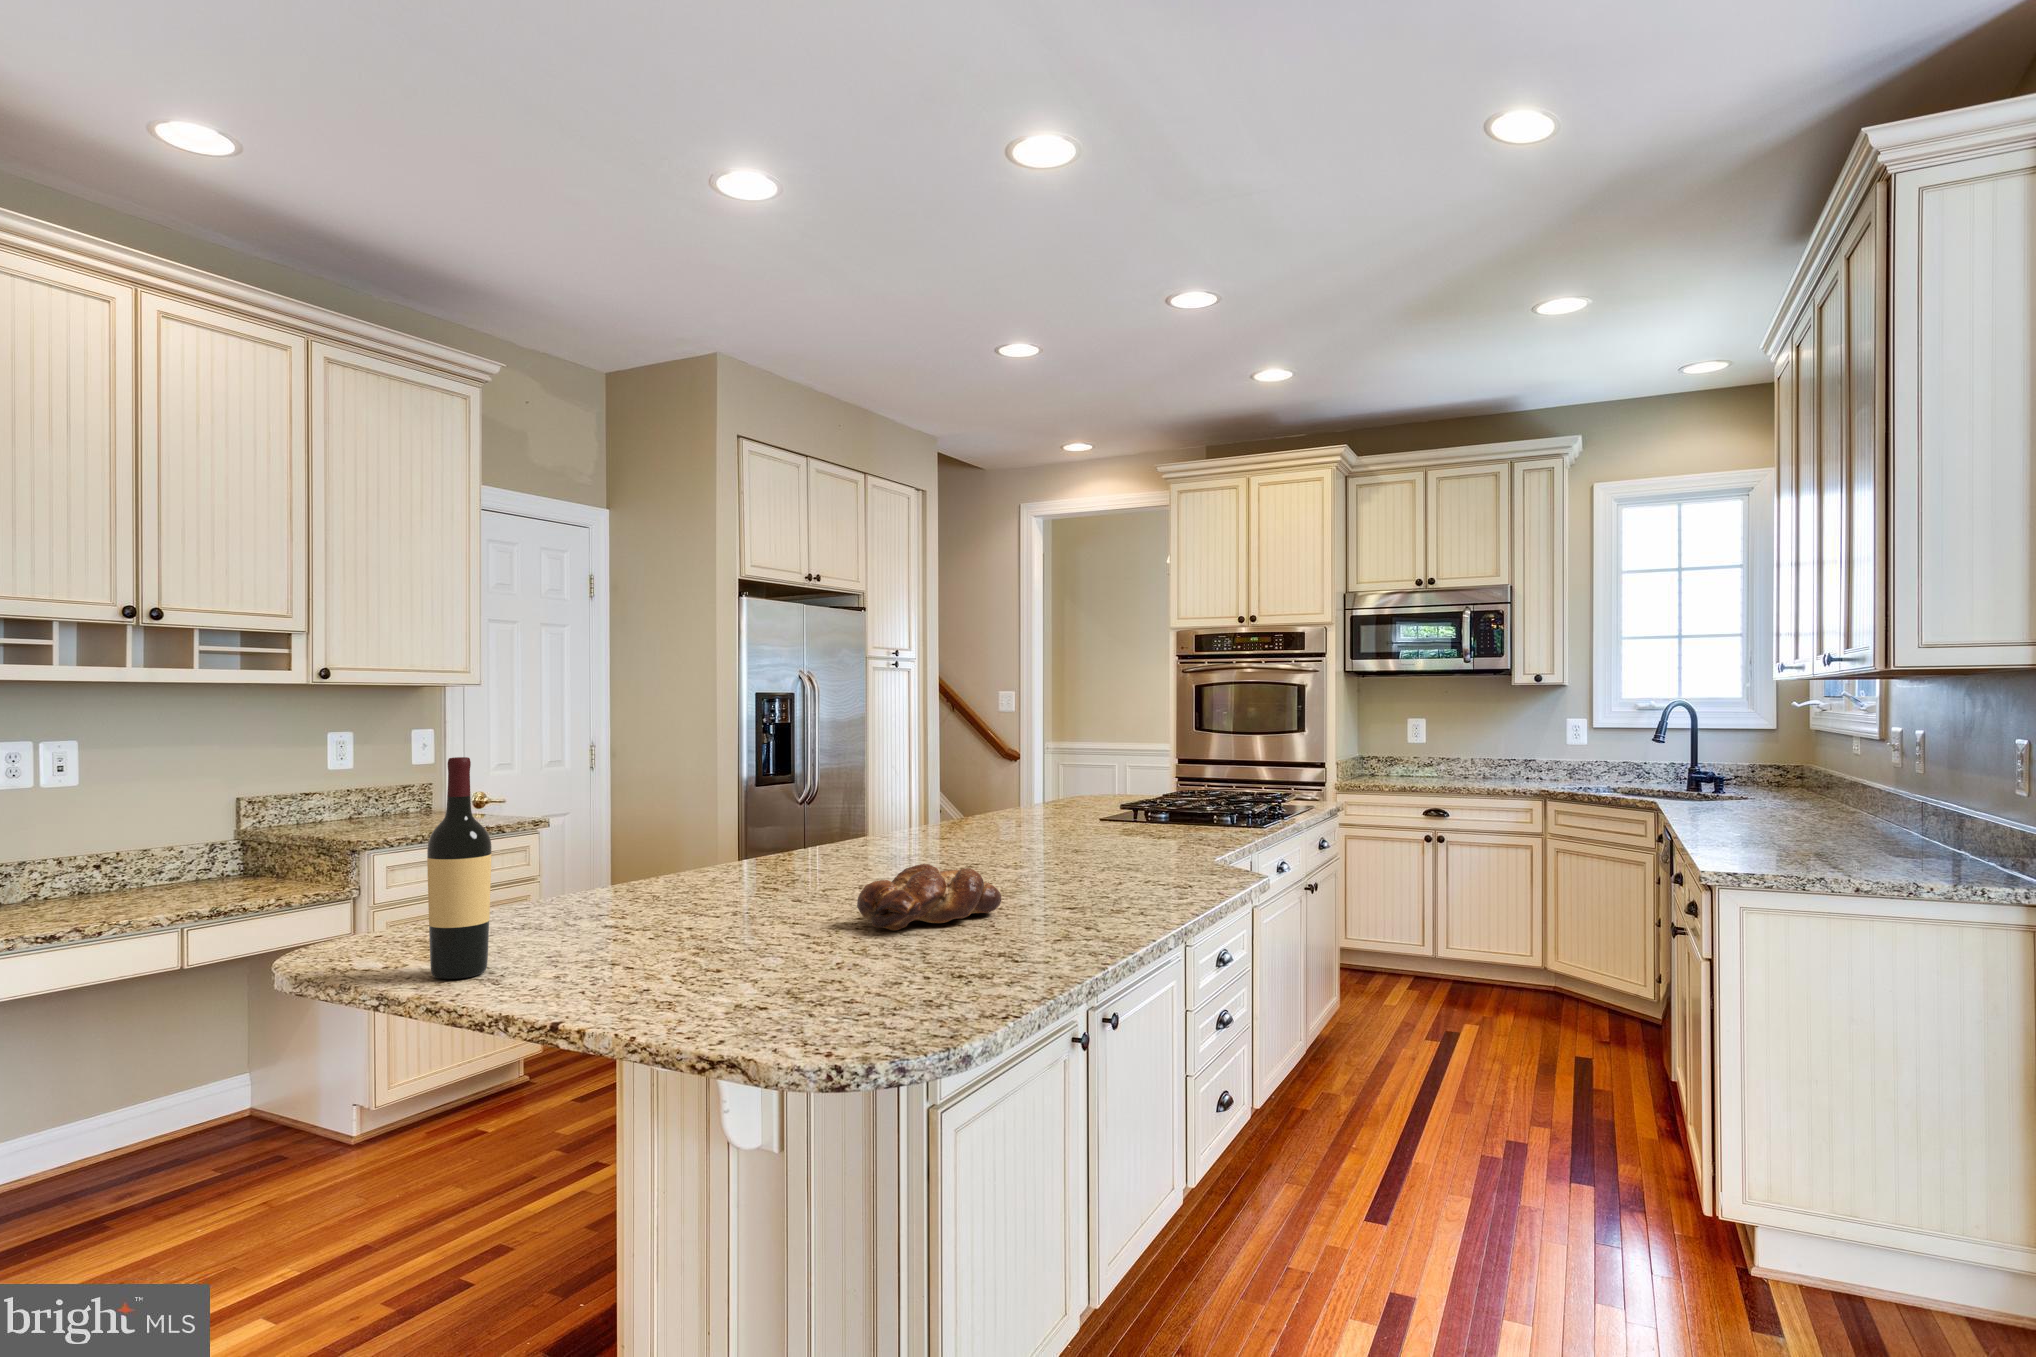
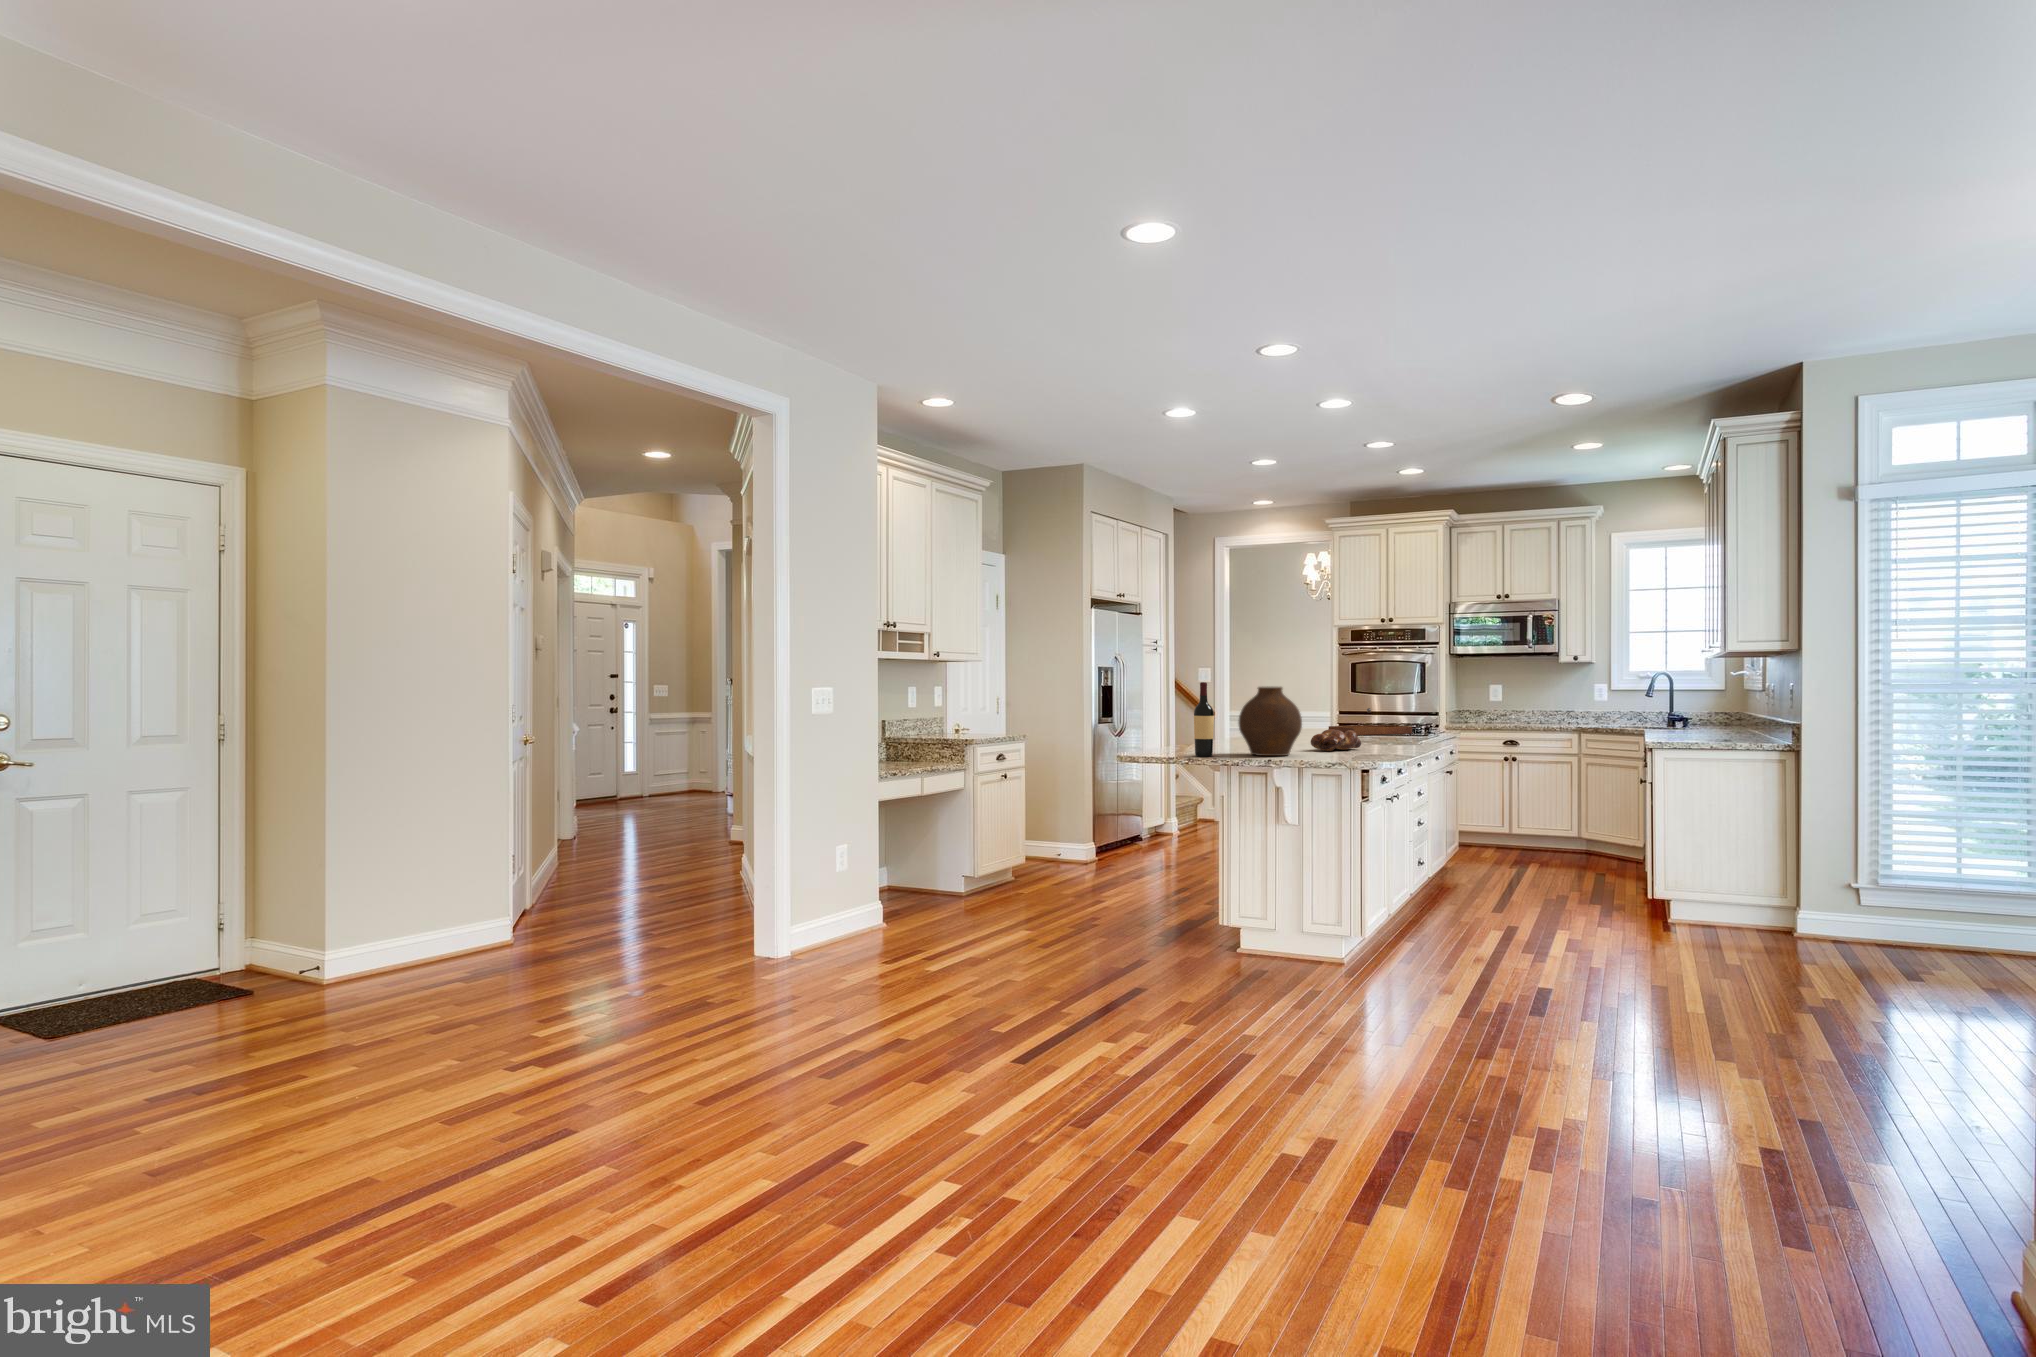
vase: none [579,766,764,976] -> present [1239,687,1302,756]
tray: none [1073,774,1230,830] -> present [1329,708,1412,735]

